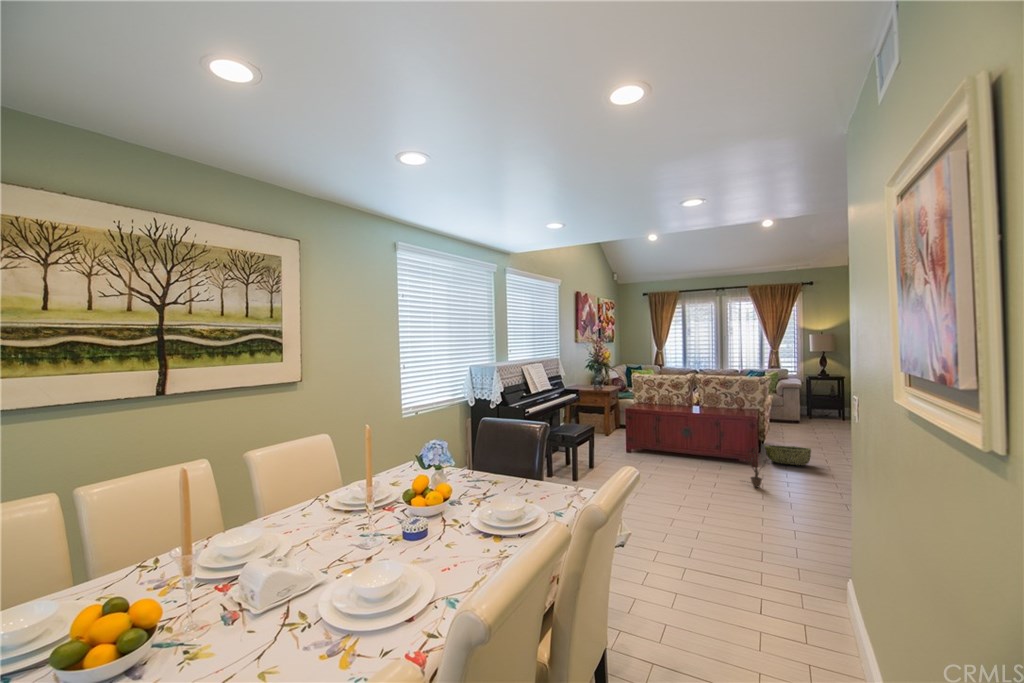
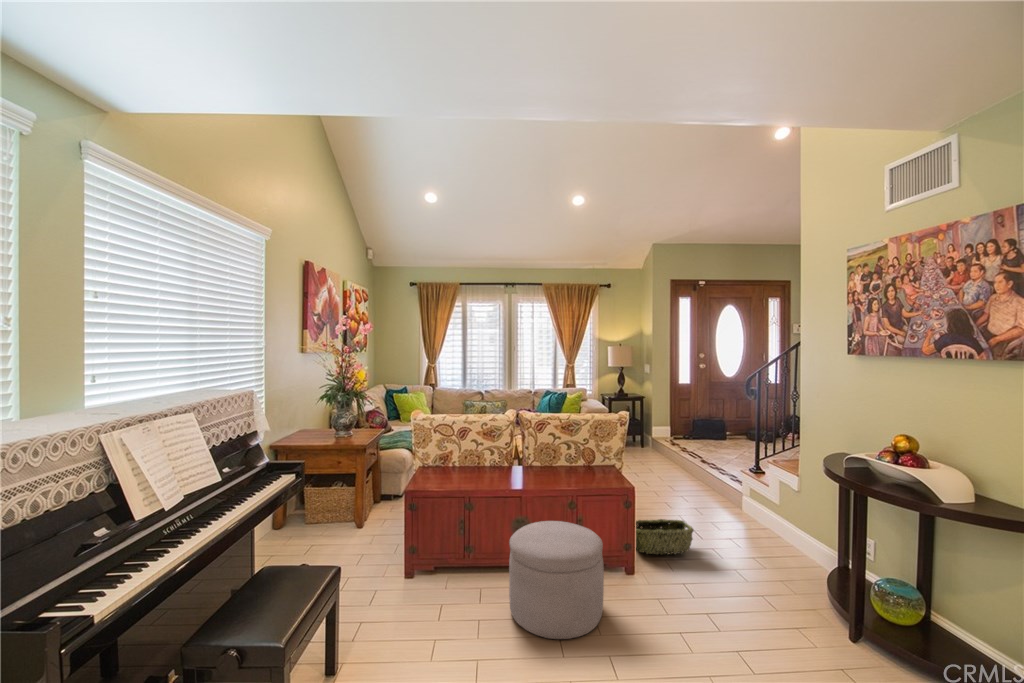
ottoman: none [675,429,727,478] -> present [509,521,604,639]
decorative plant: present [745,451,768,487] -> none [637,569,695,645]

